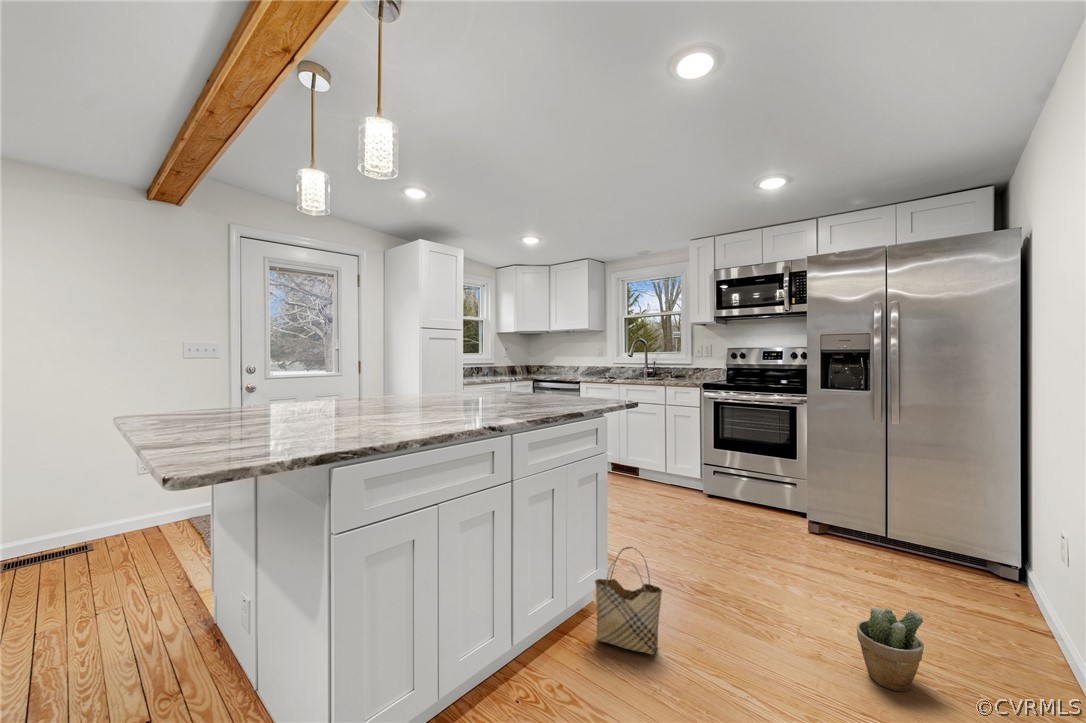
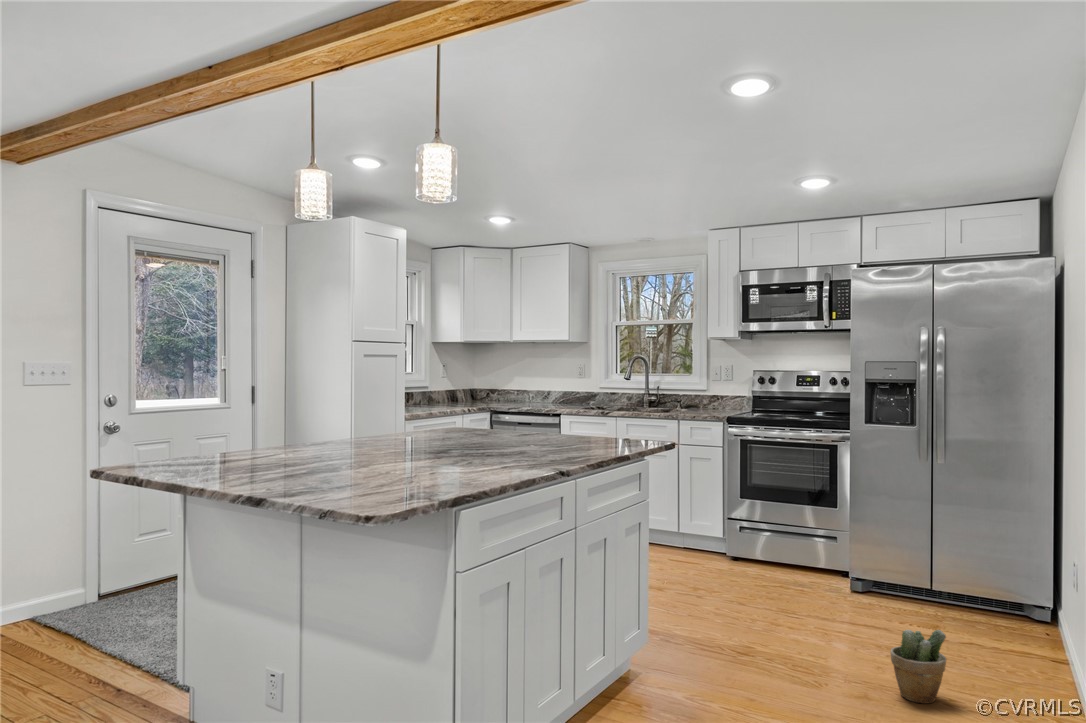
woven basket: present [595,547,662,654] -> none [638,588,709,691]

